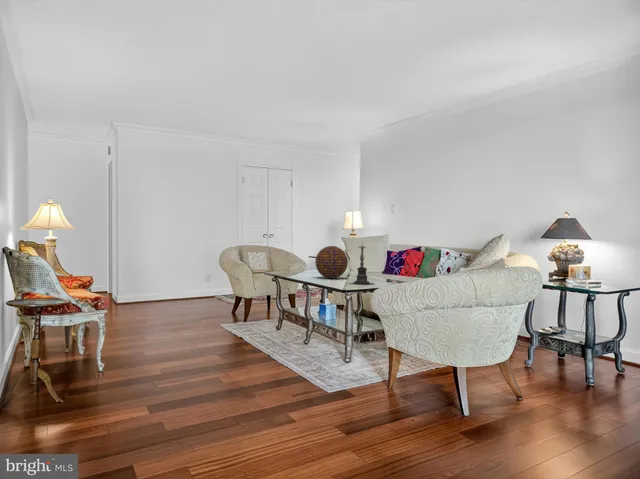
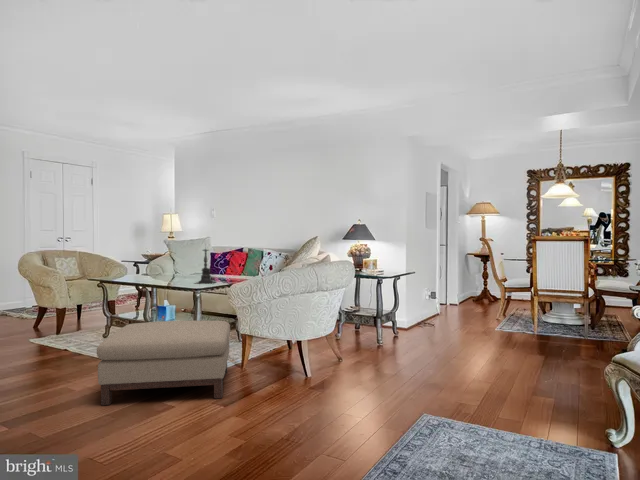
decorative orb: present [315,246,348,279] -> none [155,250,187,280]
ottoman: none [227,322,375,422] -> present [97,320,230,405]

